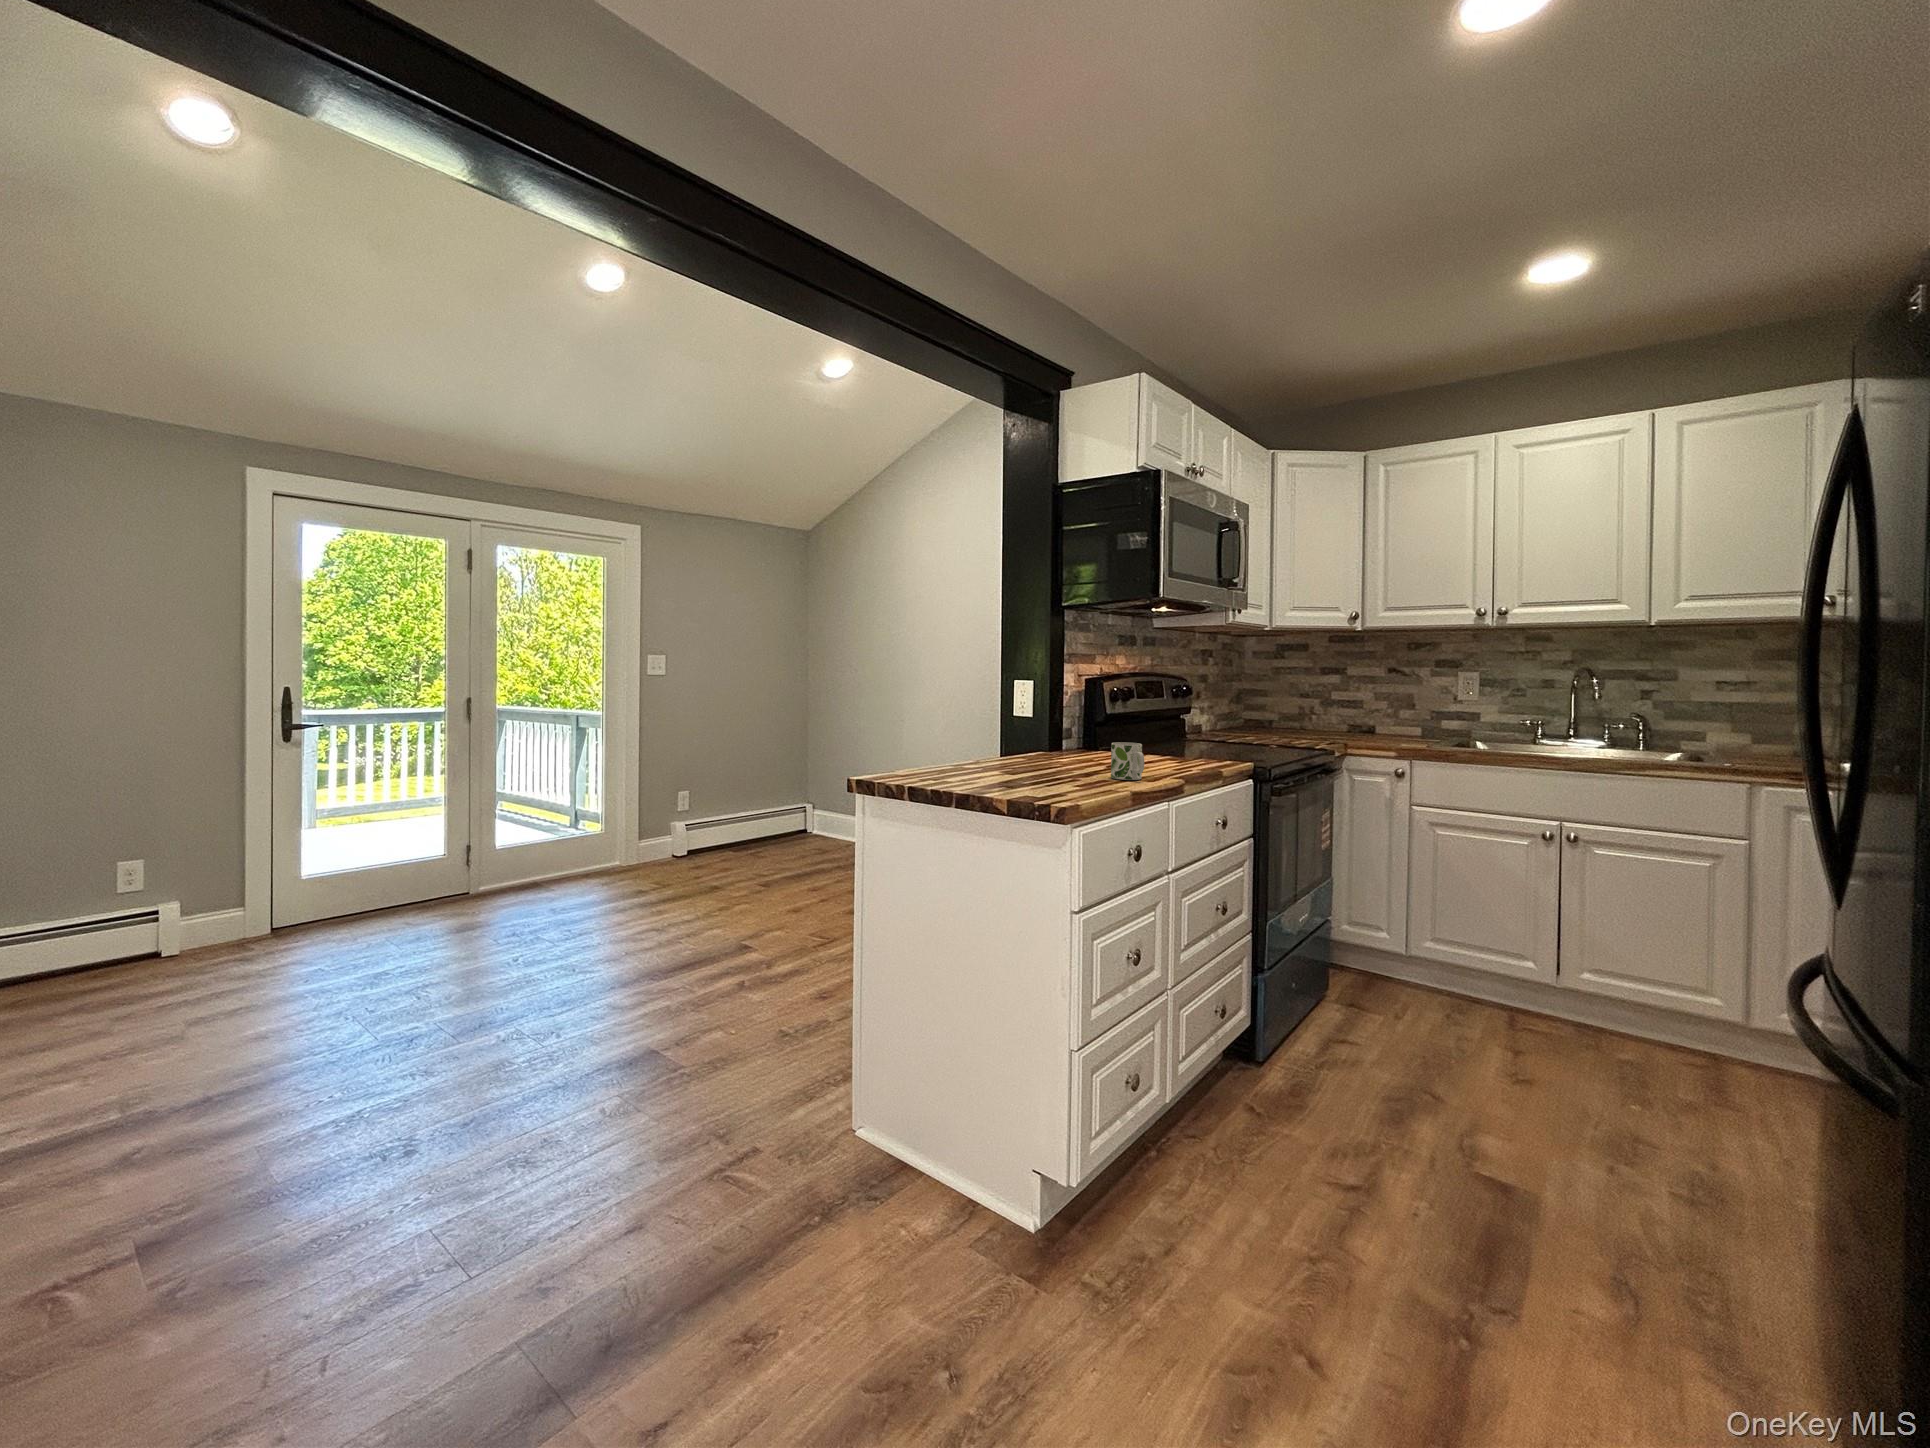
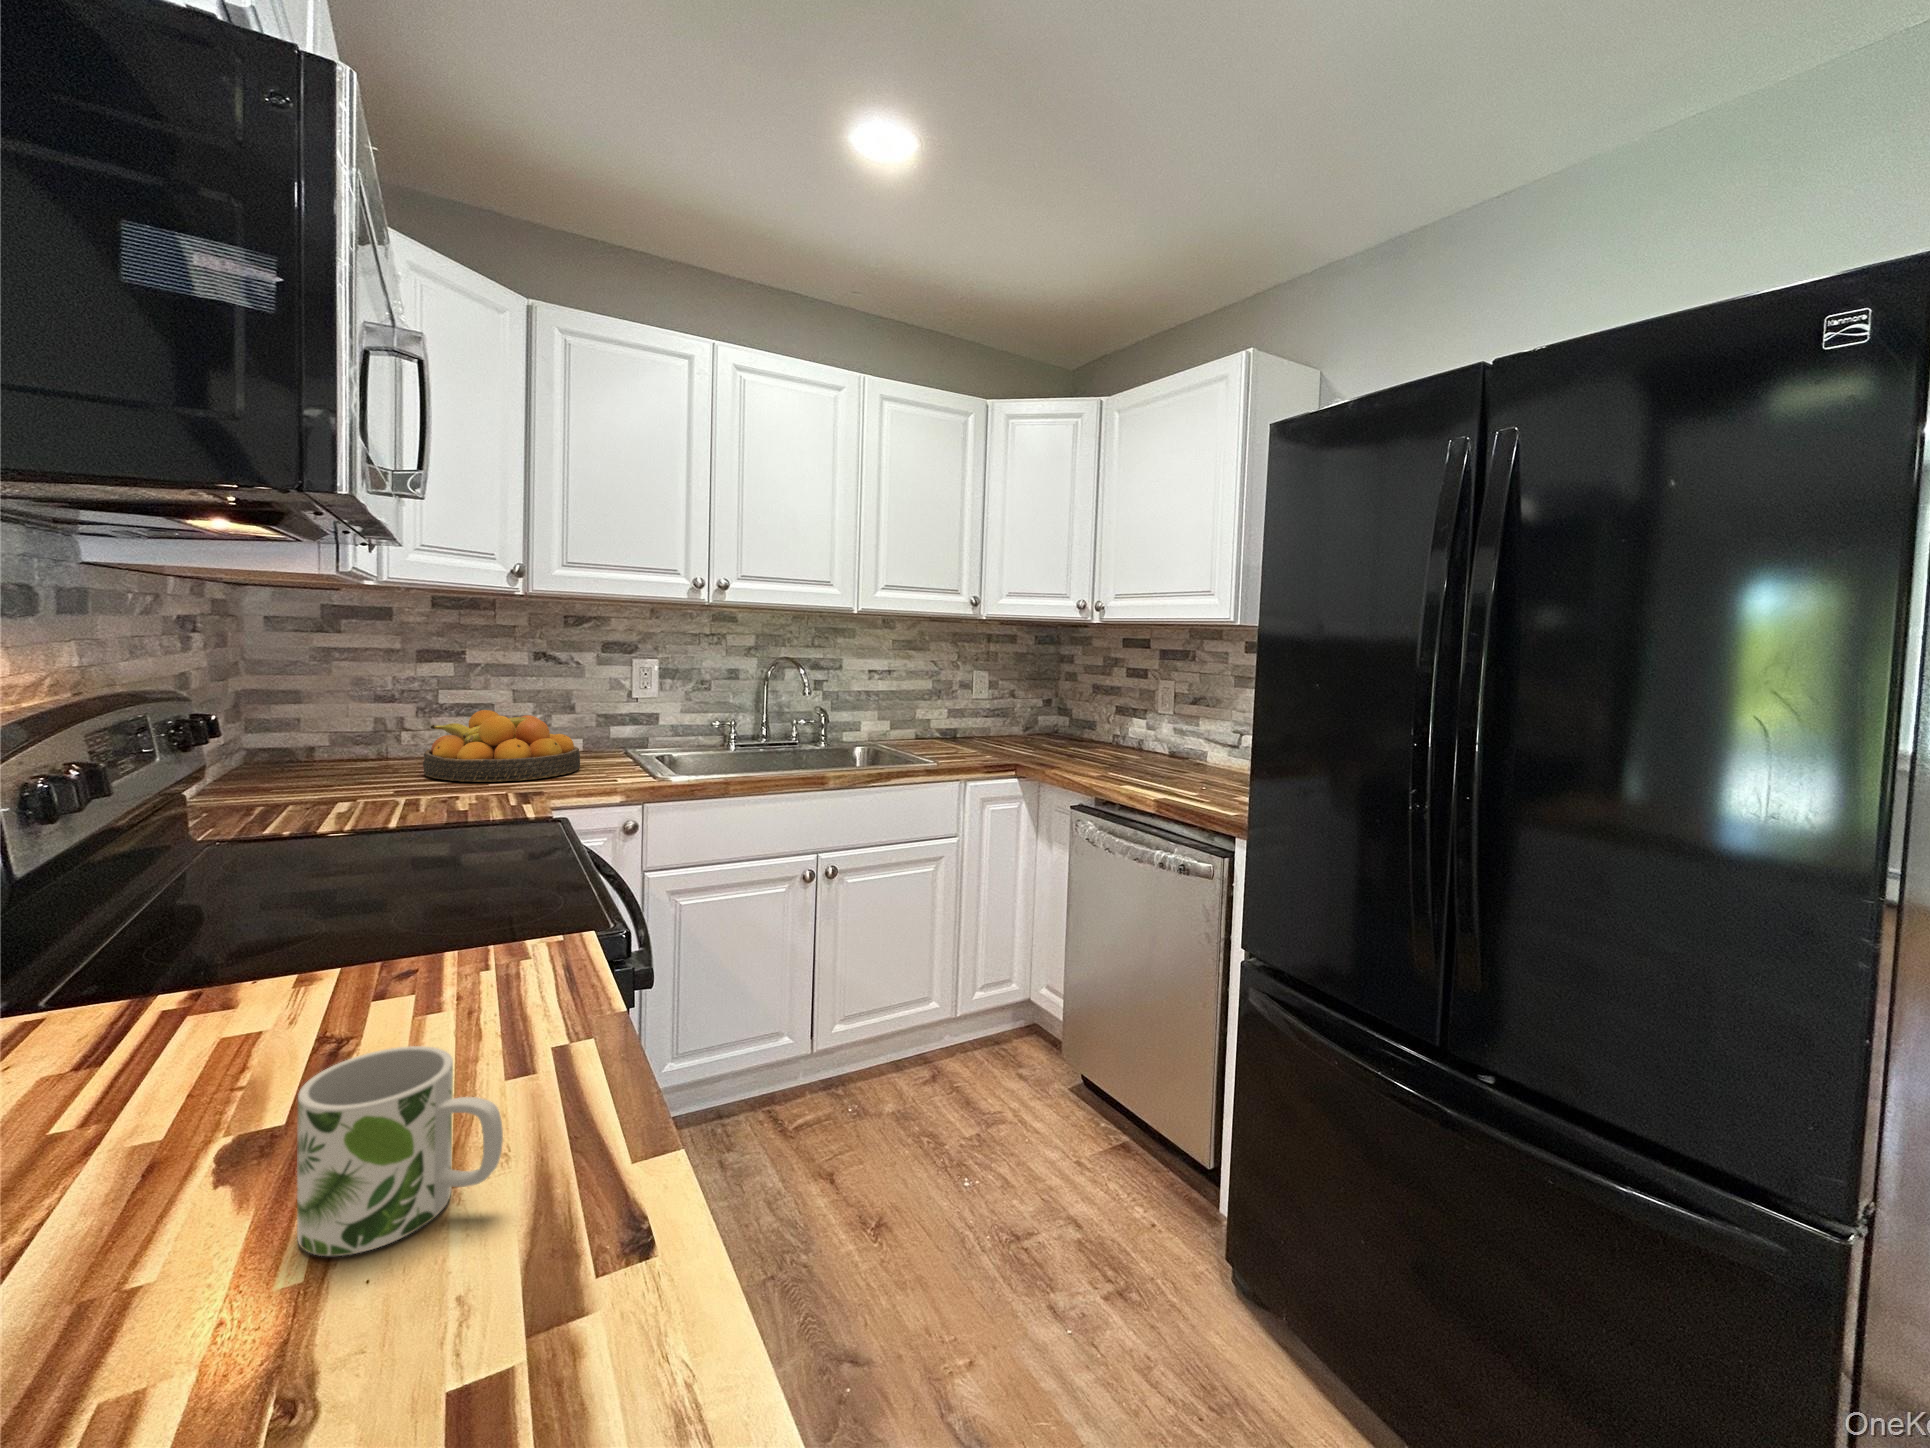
fruit bowl: none [1309,702,1399,742] -> present [423,710,580,782]

